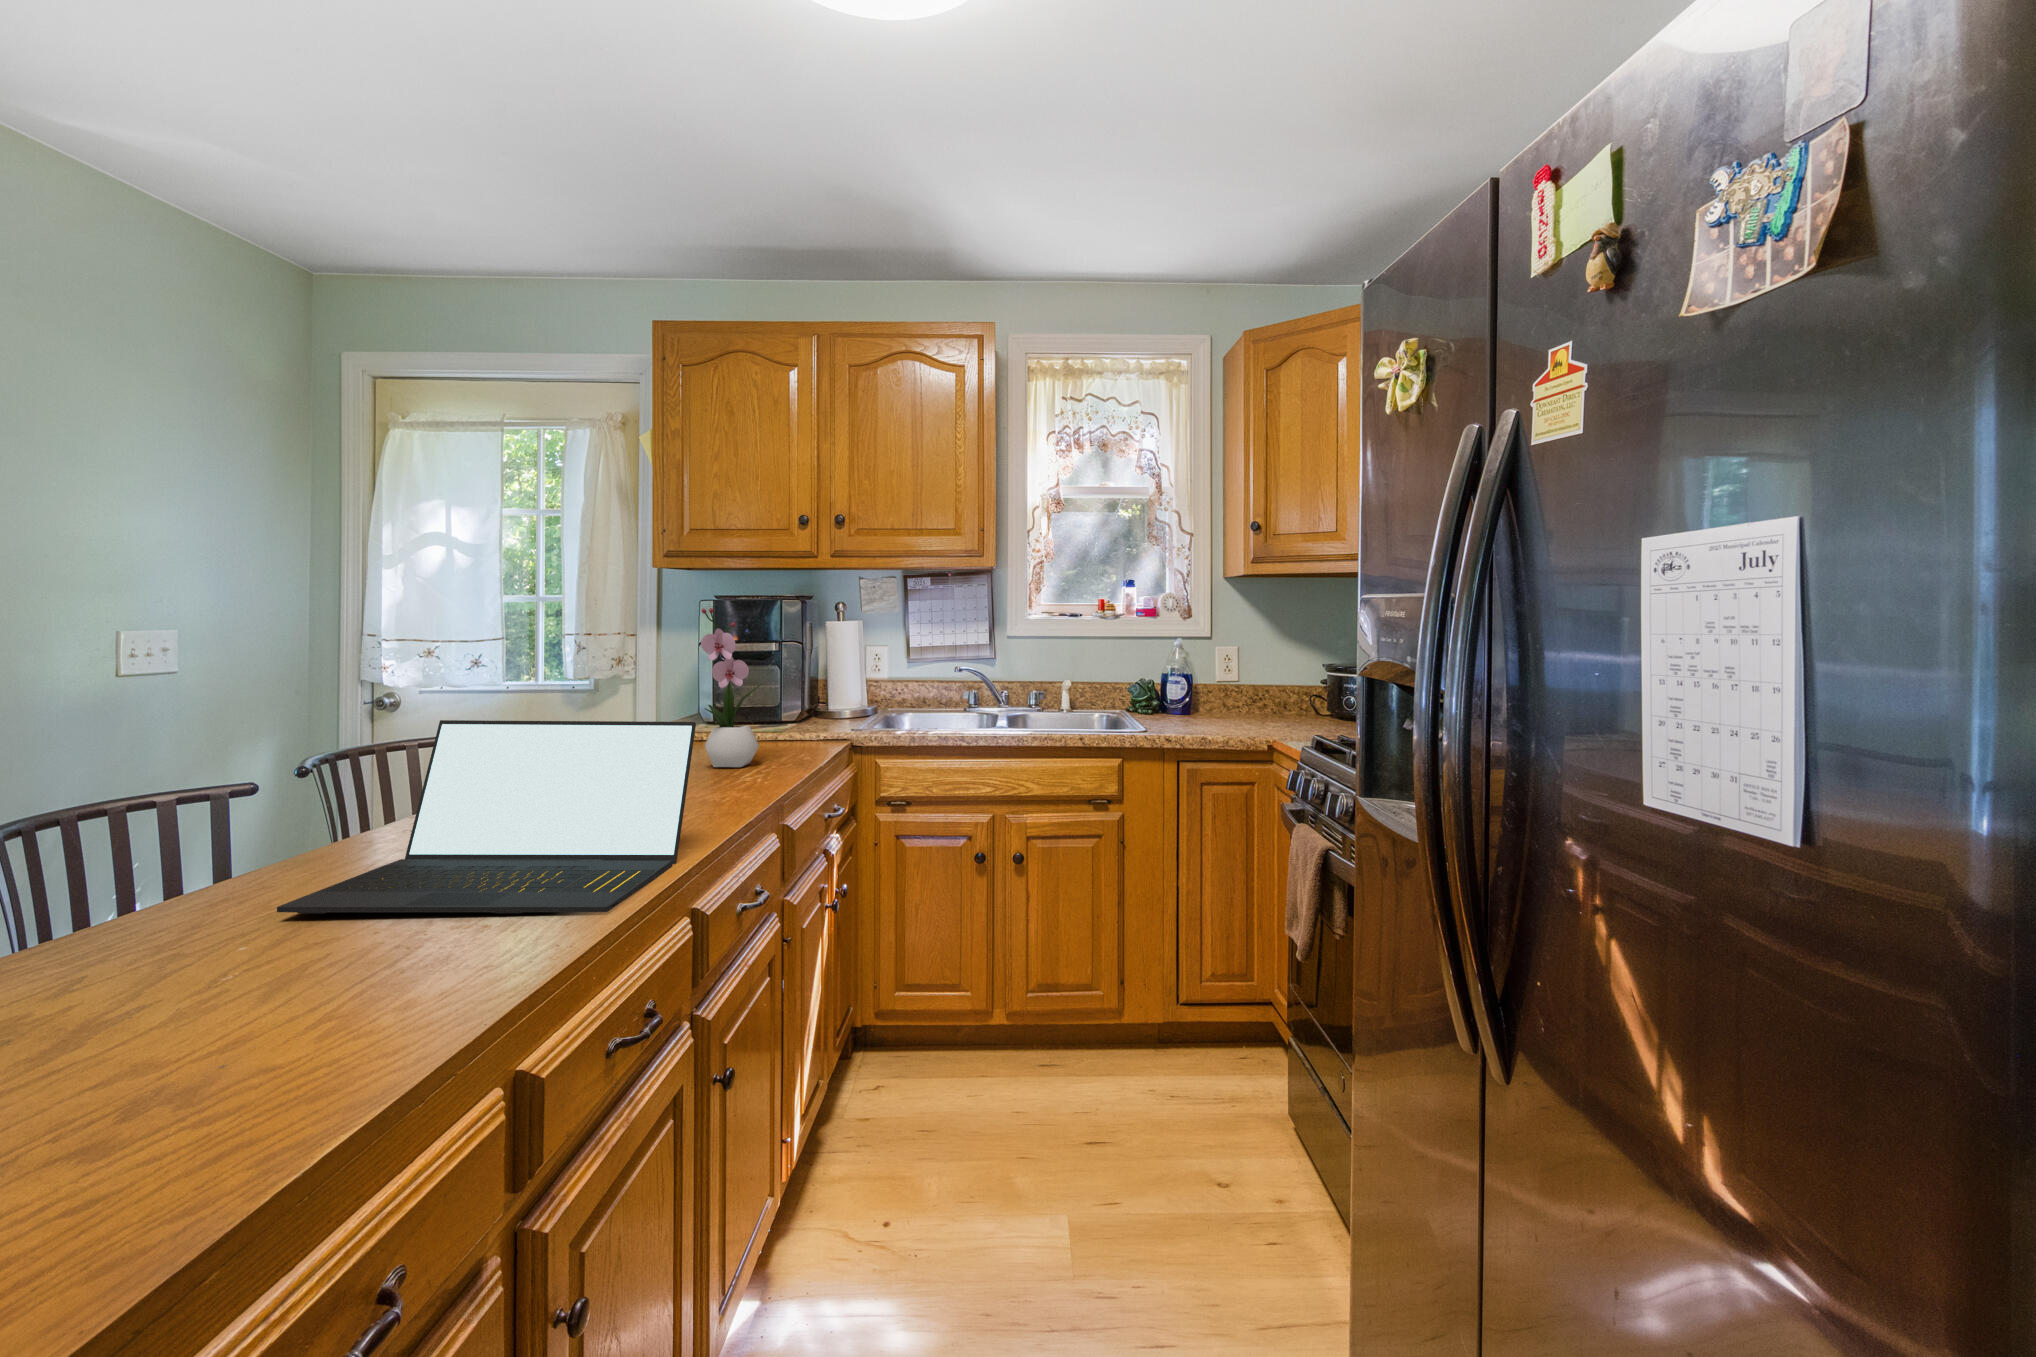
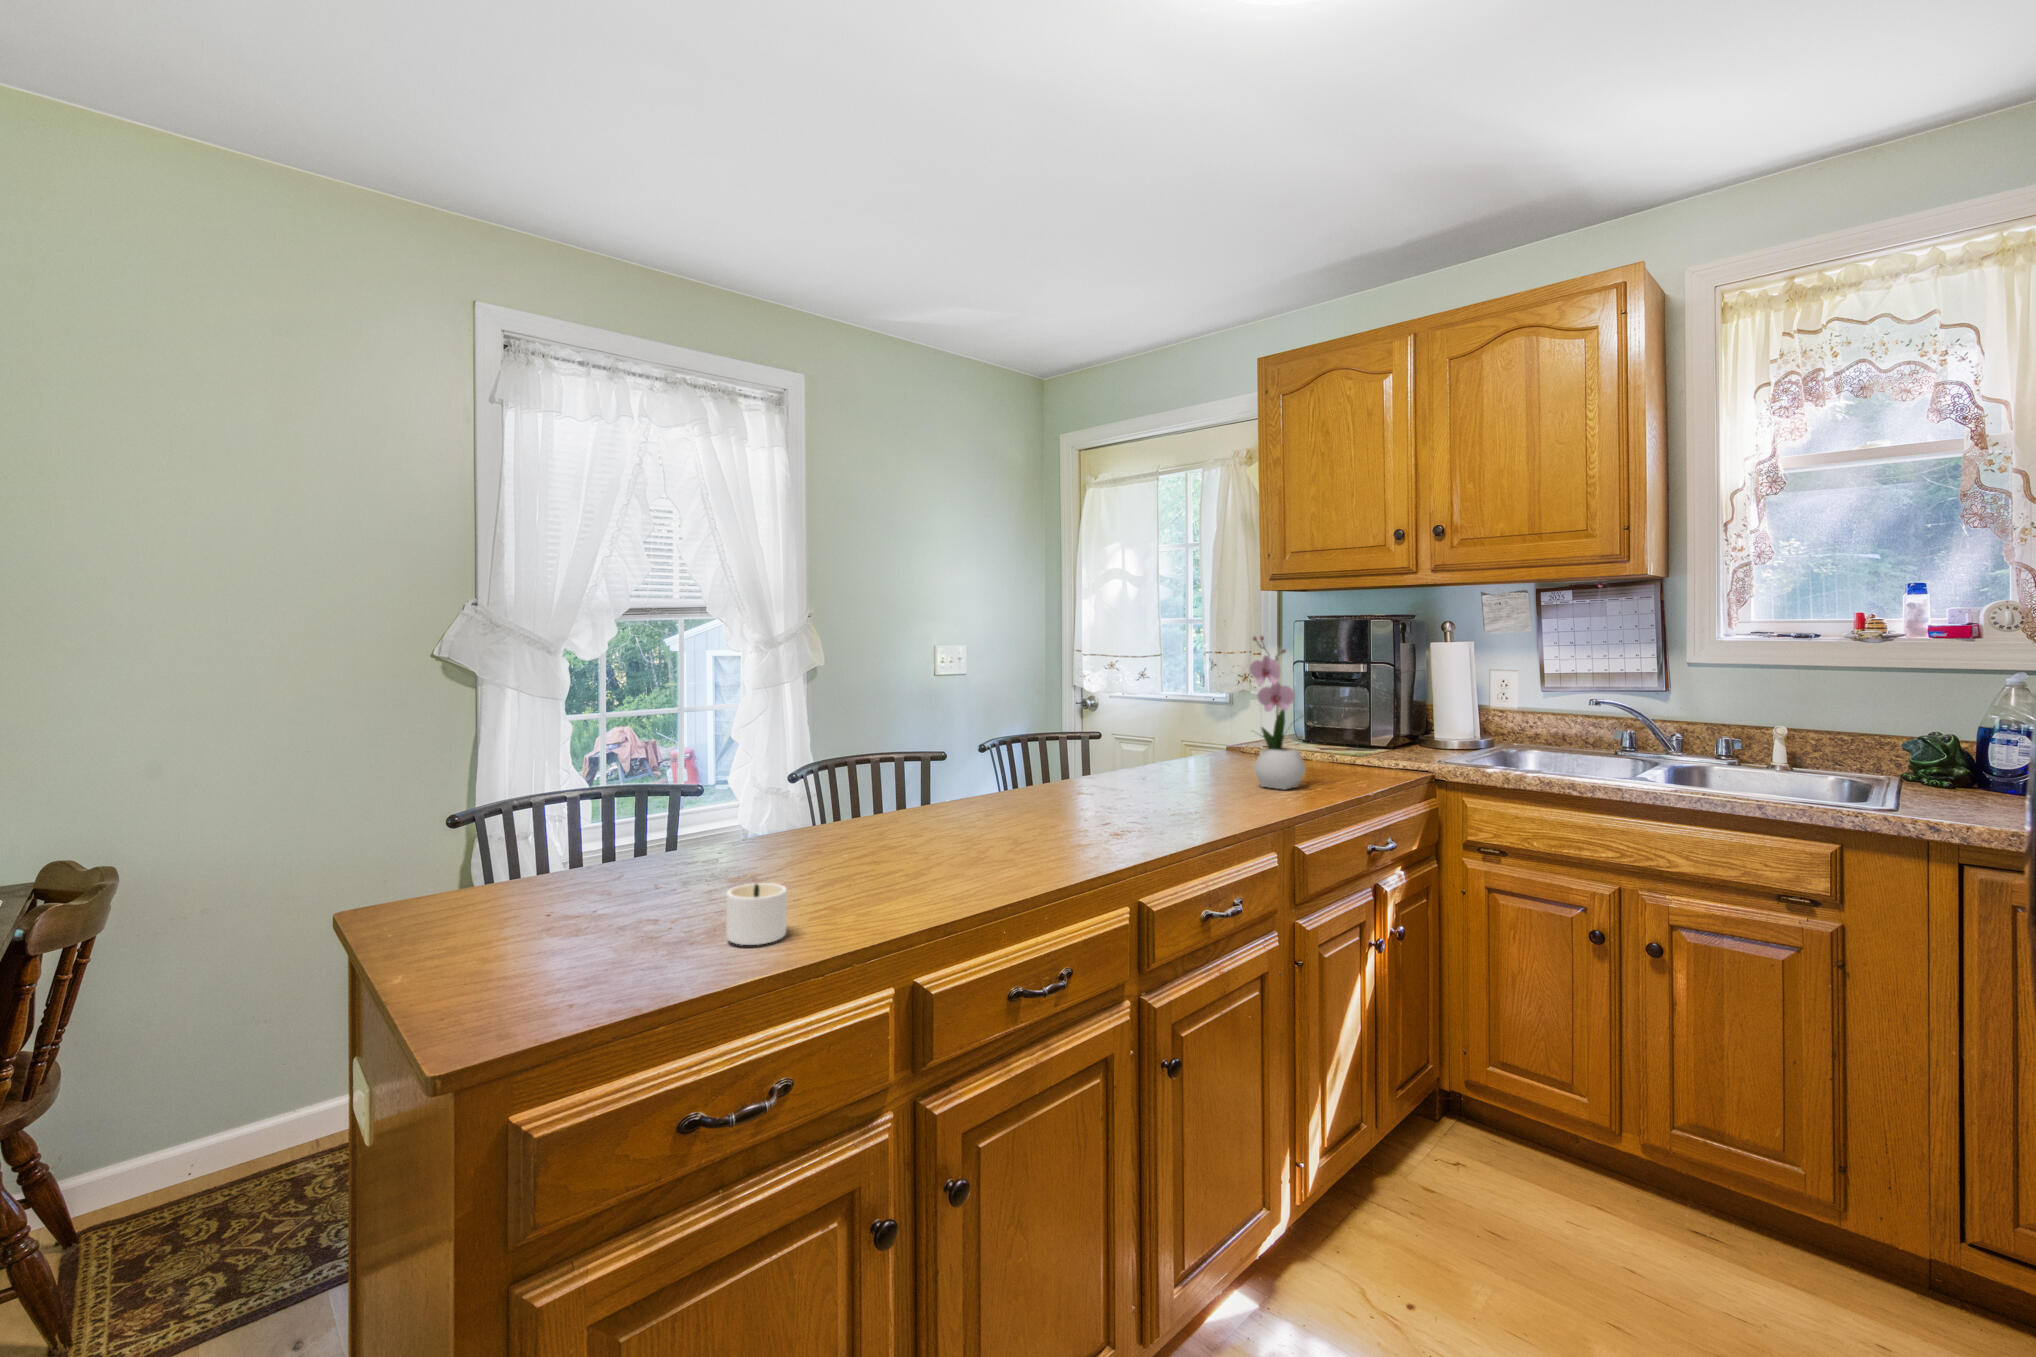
laptop: present [277,720,696,914] -> none [879,728,1160,892]
candle: none [132,986,323,1105] -> present [726,883,787,945]

